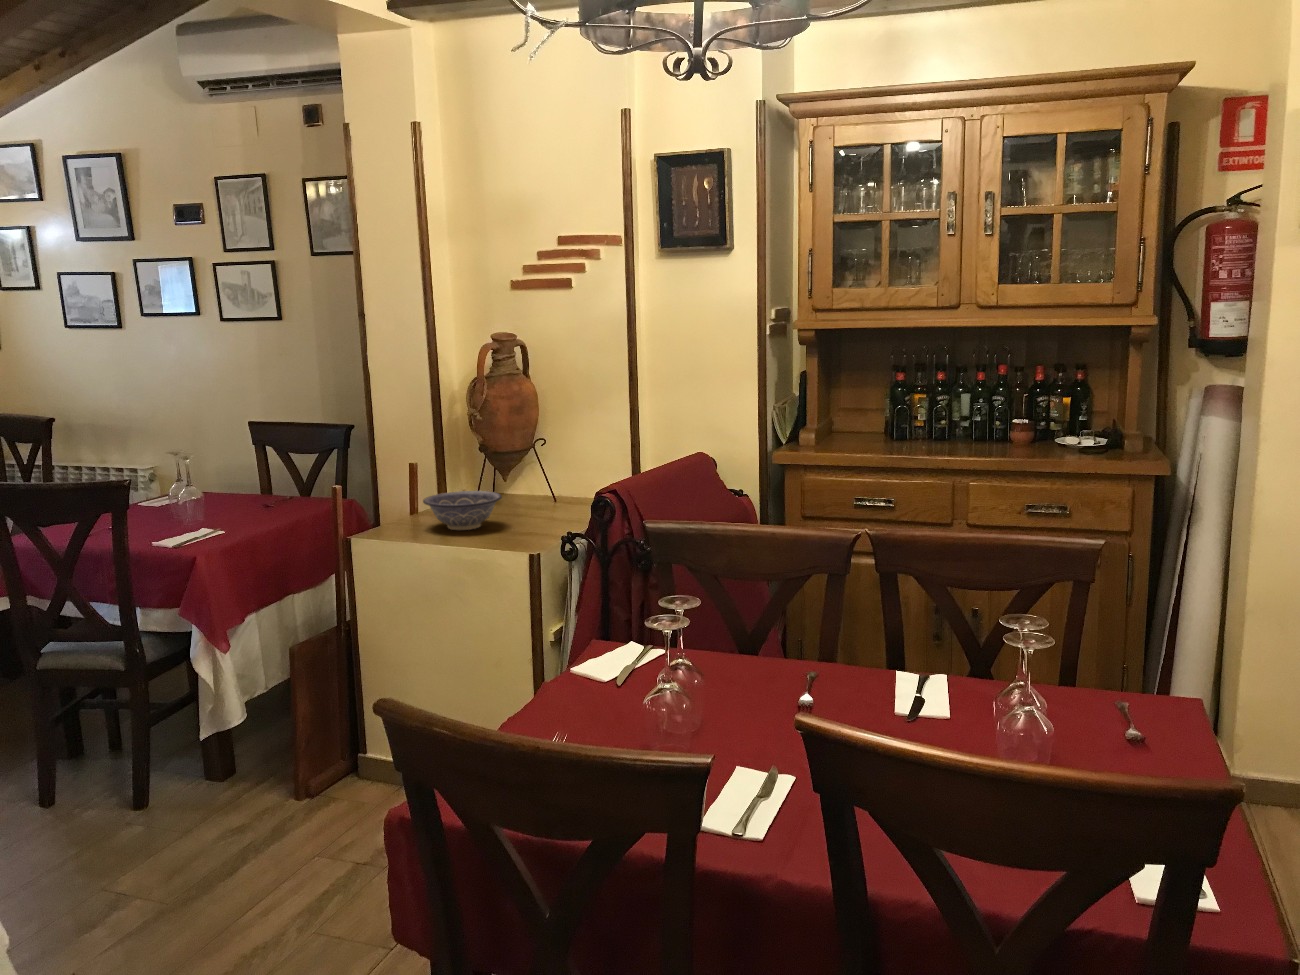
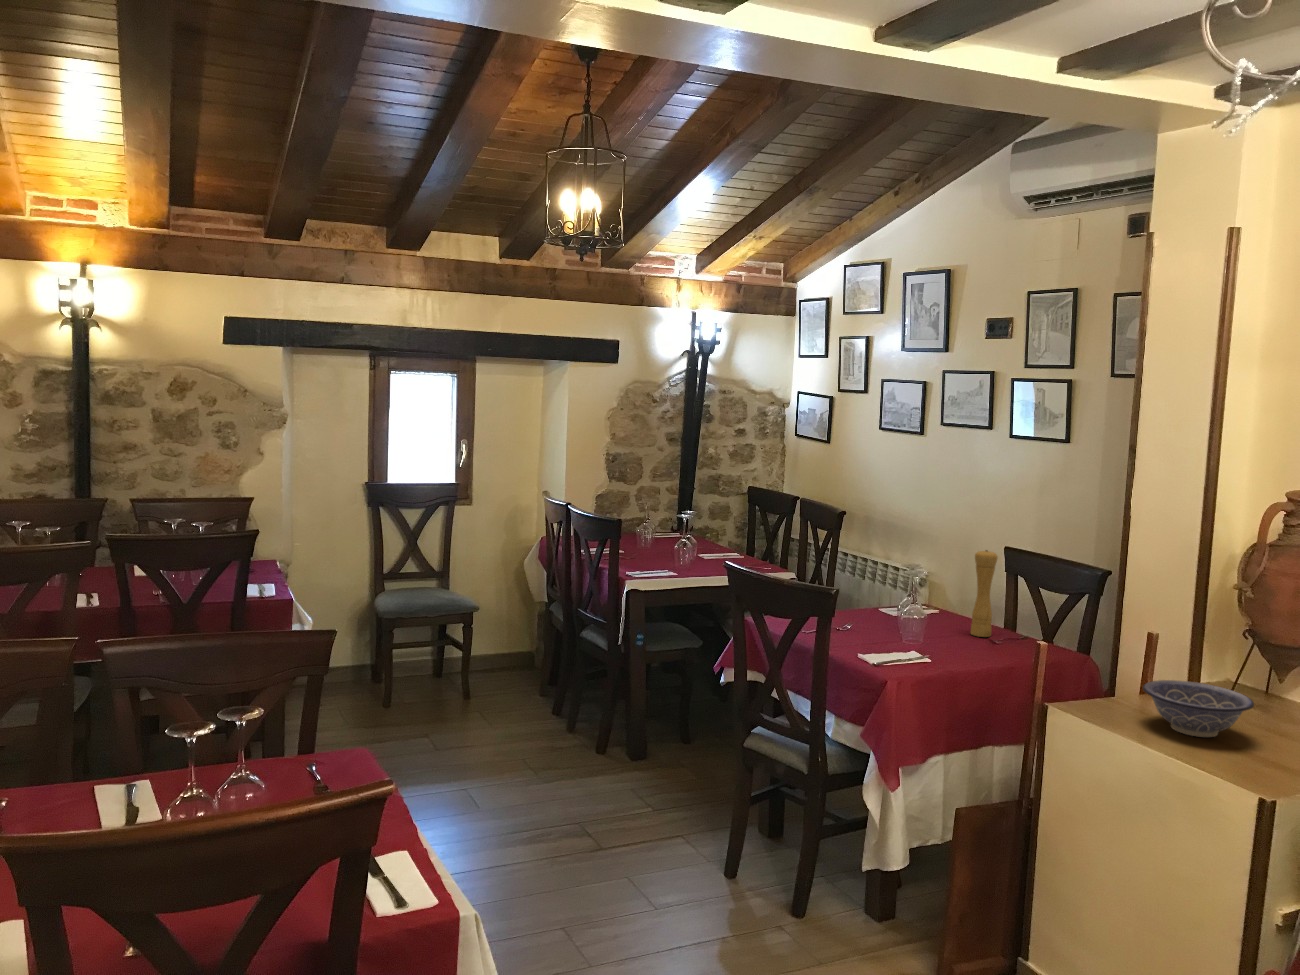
pepper mill: none [233,424,261,506] -> present [971,550,997,637]

